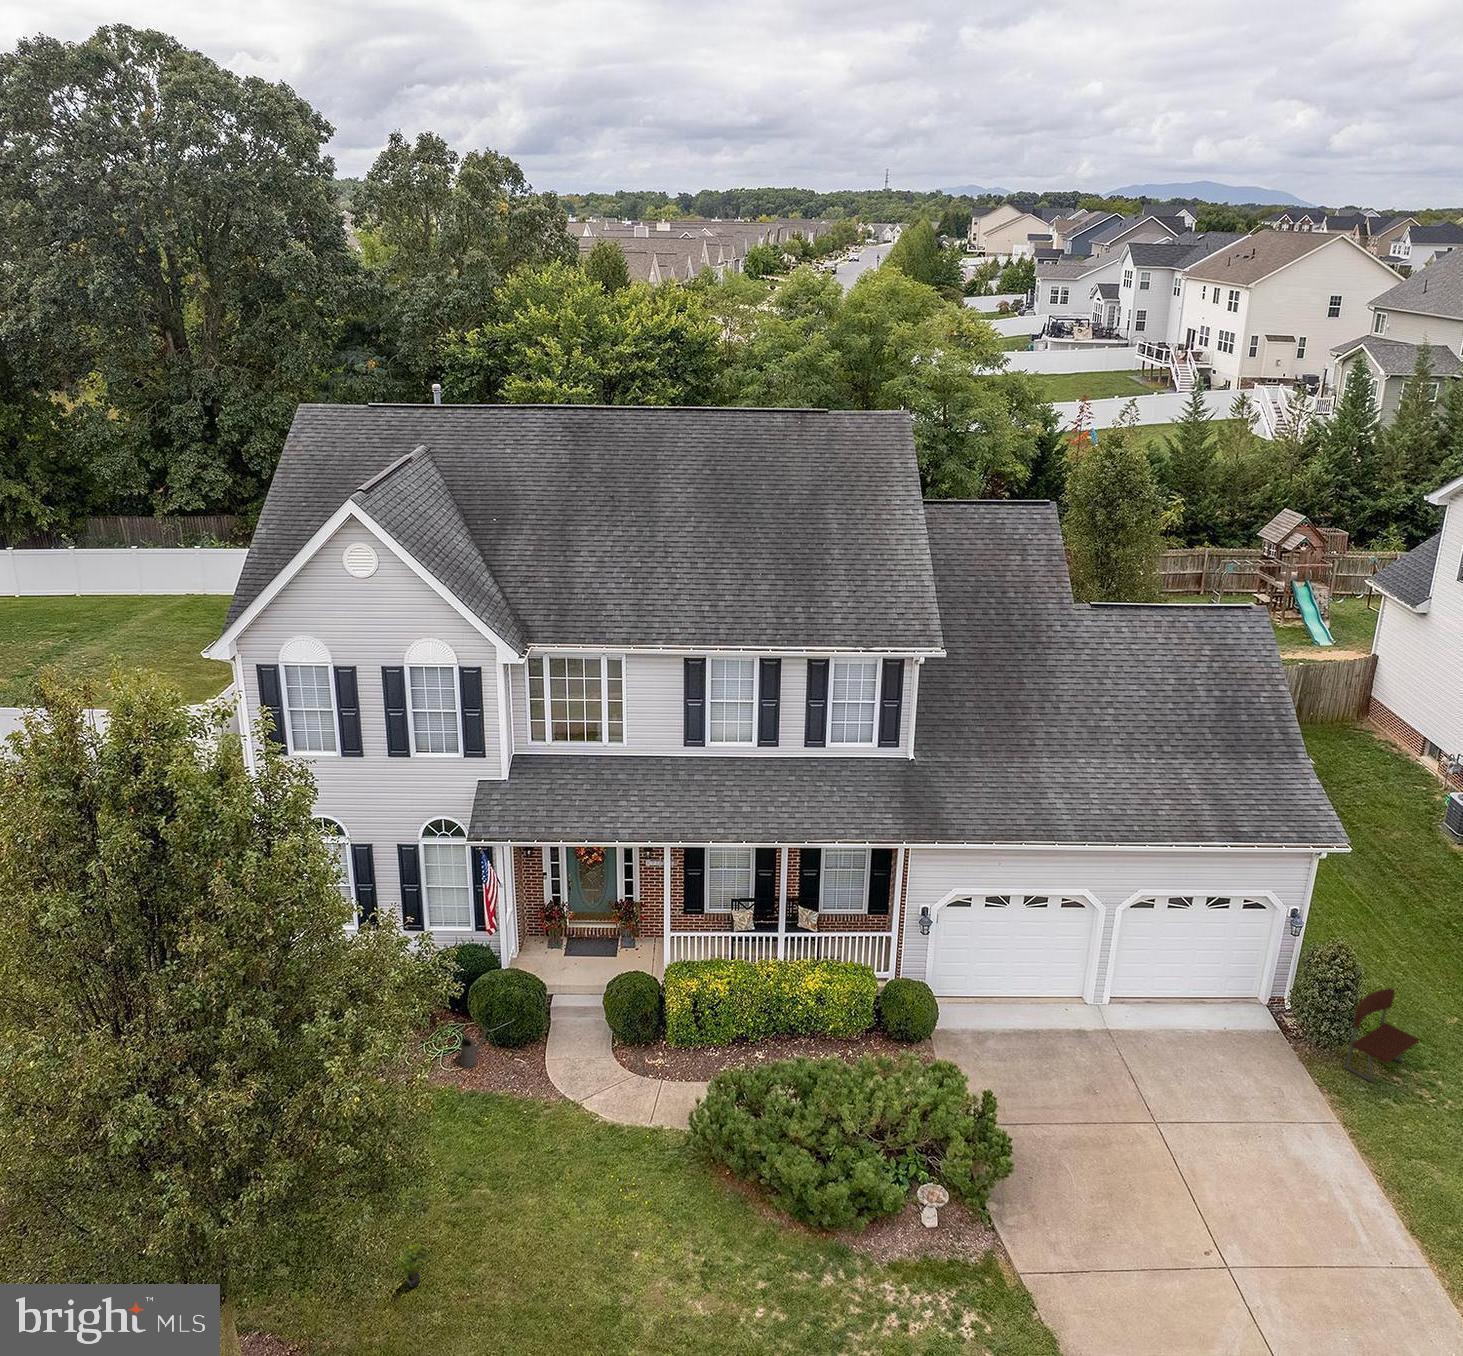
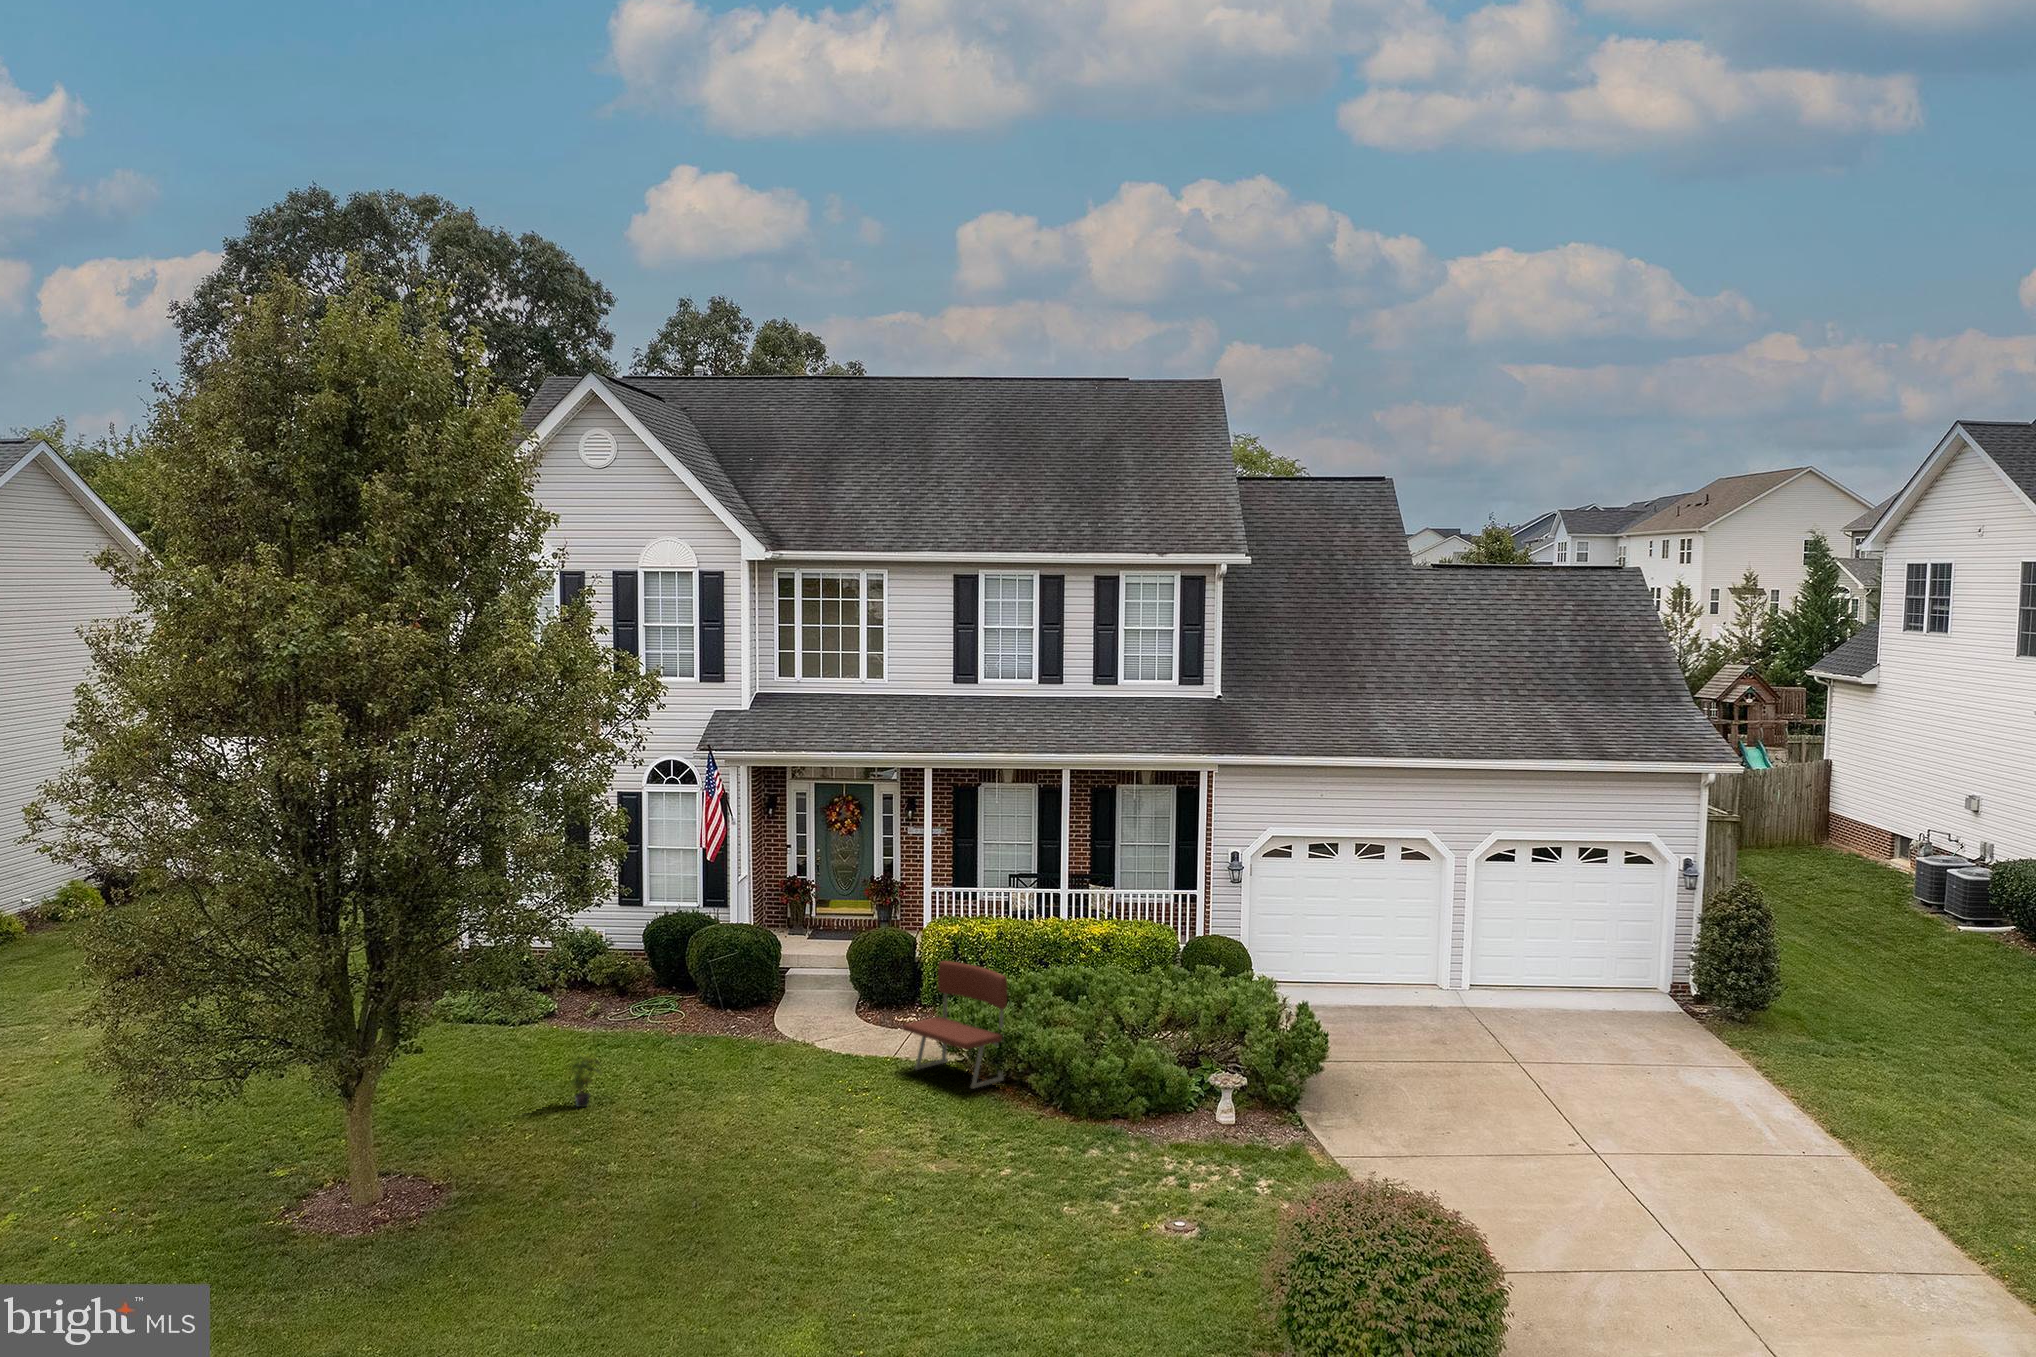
bench: present [1344,989,1419,1082] -> present [903,961,1008,1089]
watering can: present [458,1028,488,1068] -> none [663,956,703,998]

